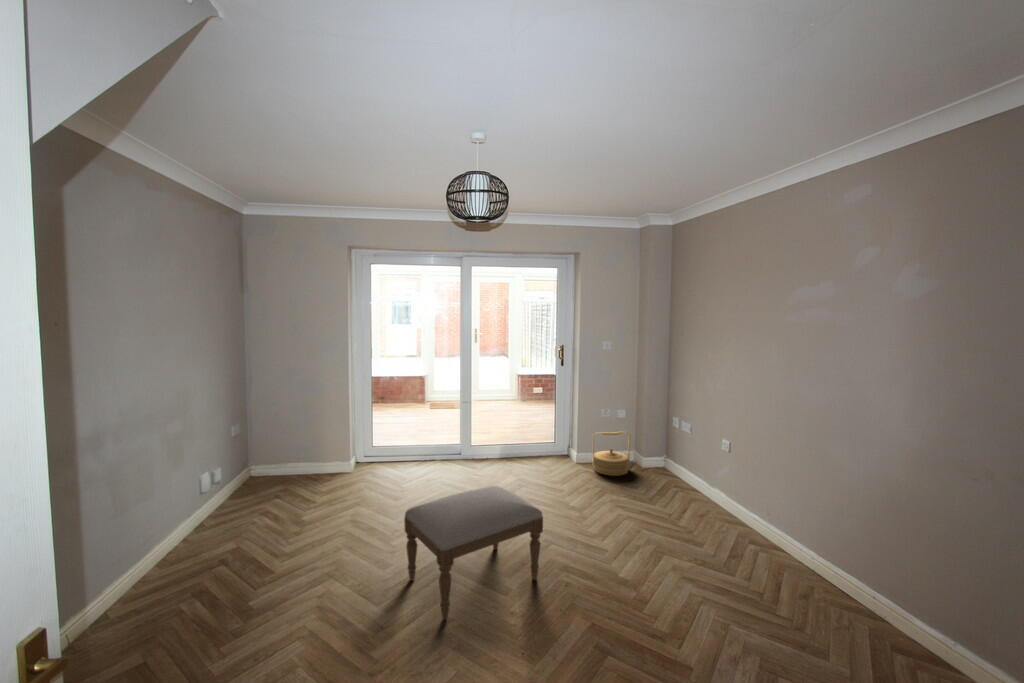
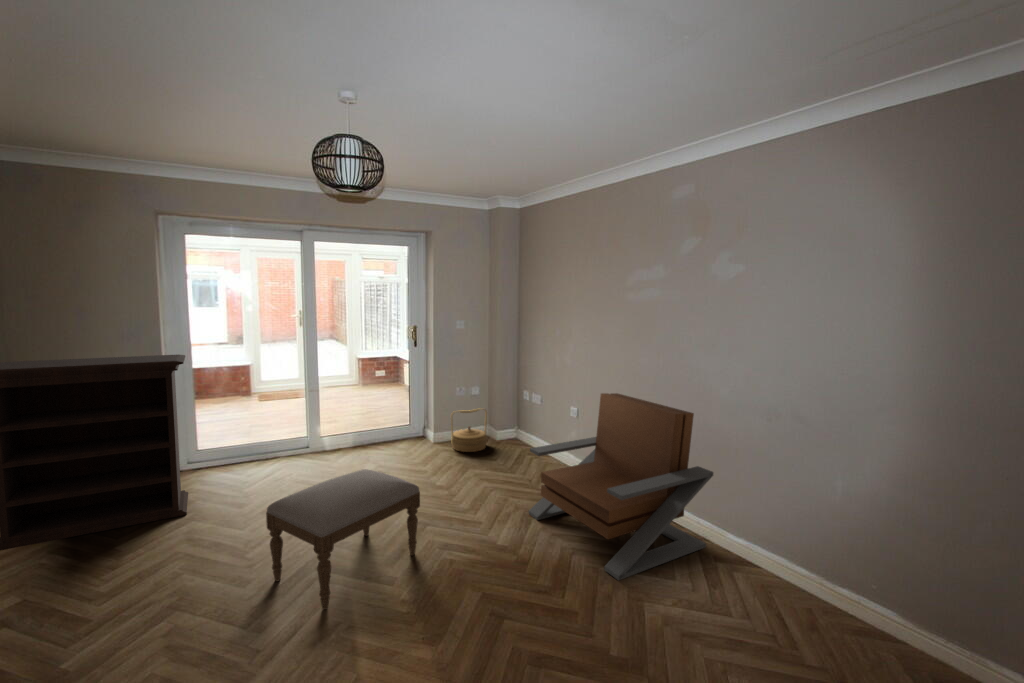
bookshelf: none [220,366,365,513] -> present [0,354,188,550]
lounge chair: none [663,431,910,663] -> present [528,393,713,580]

